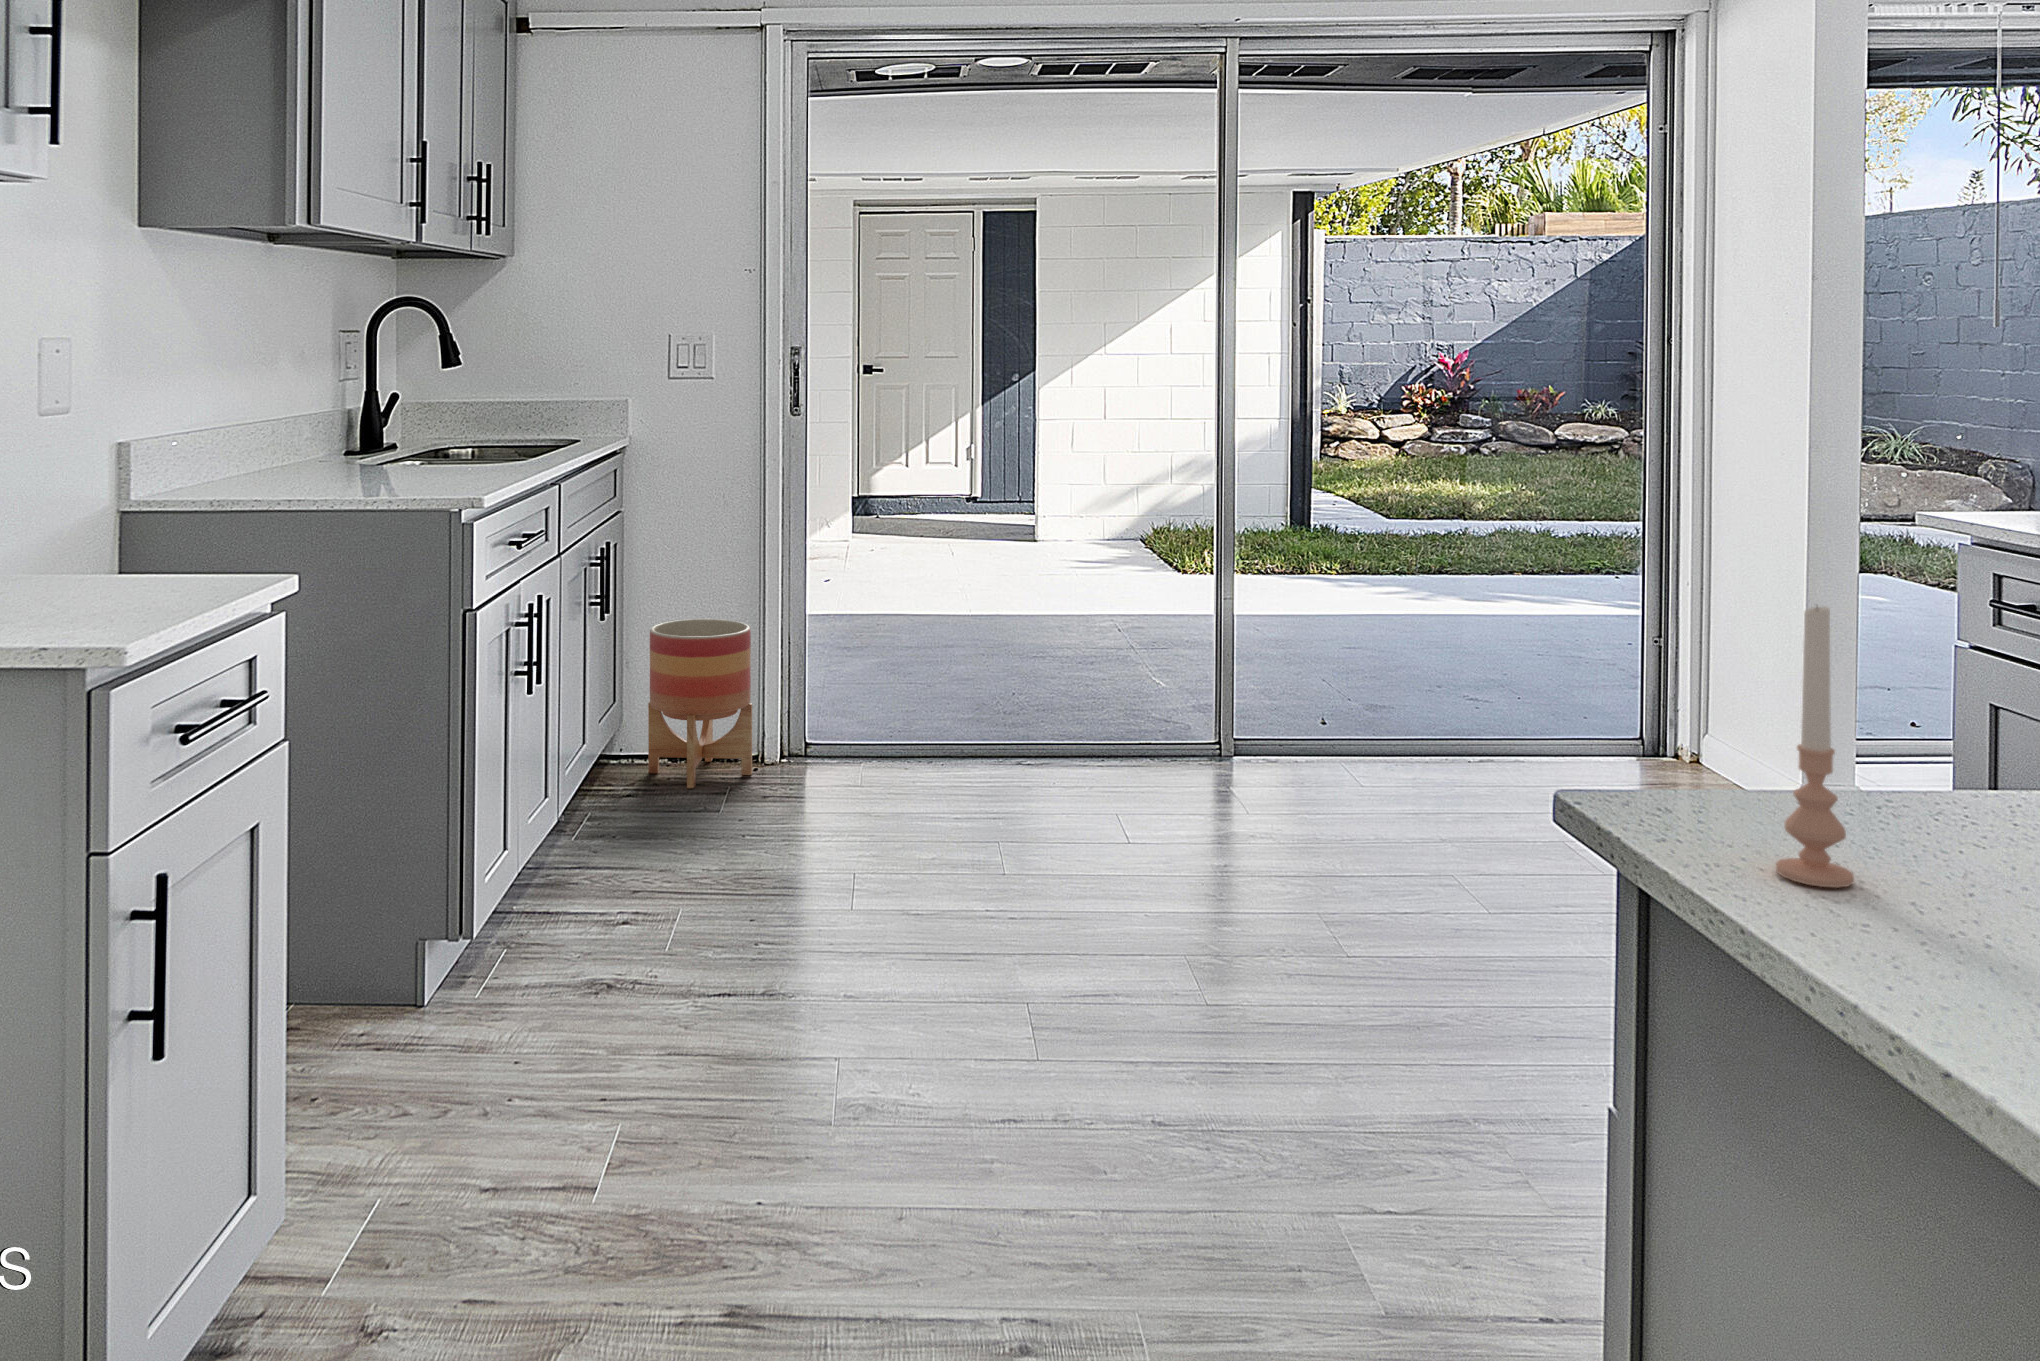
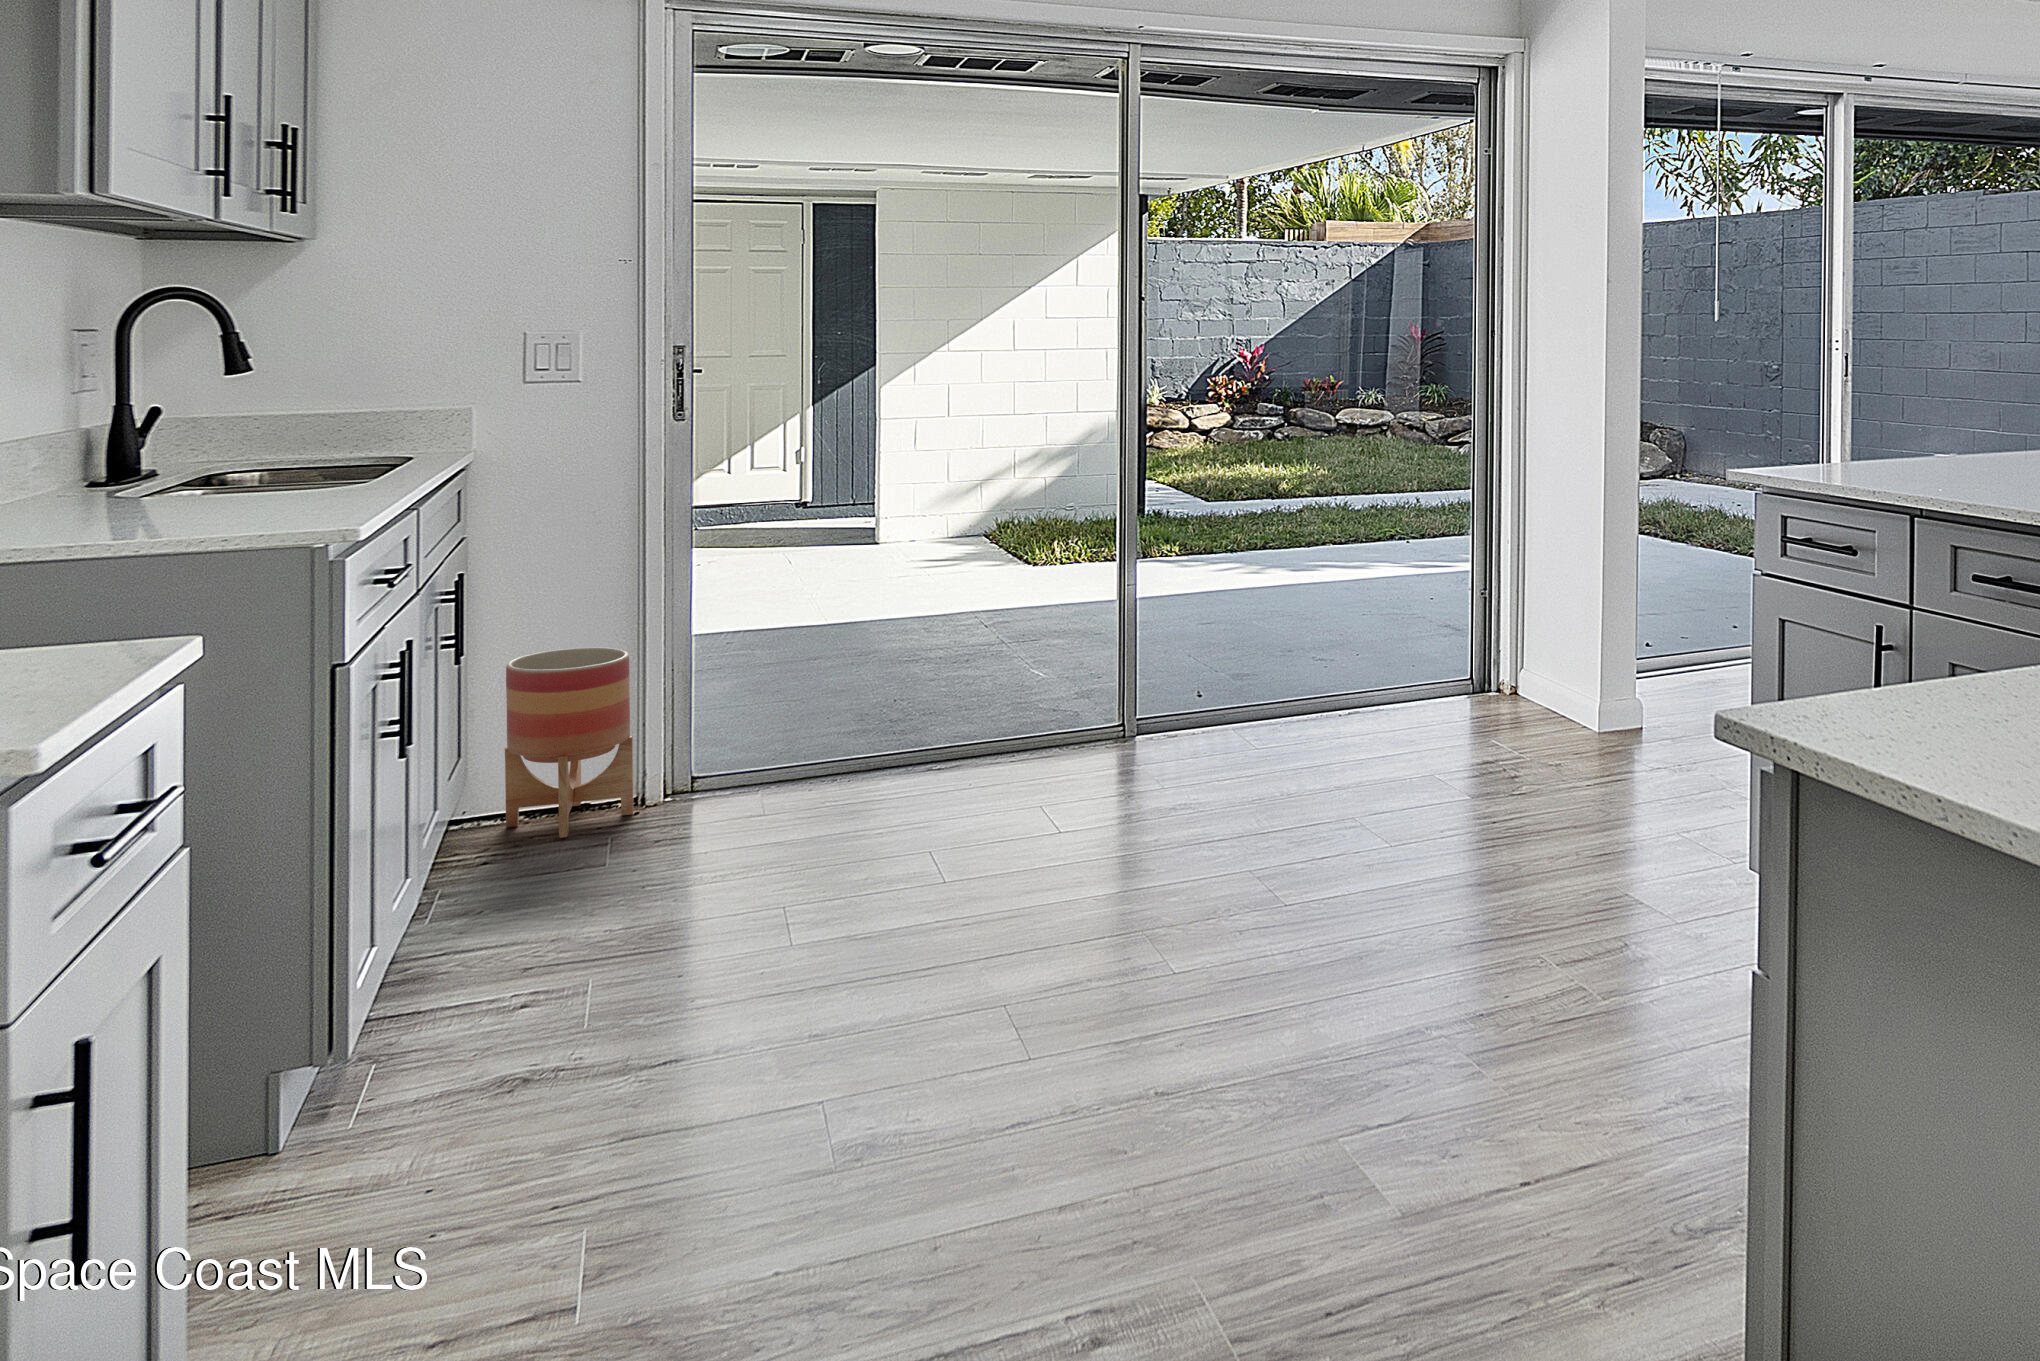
candle: present [1776,606,1854,888] -> none [1918,531,1981,768]

